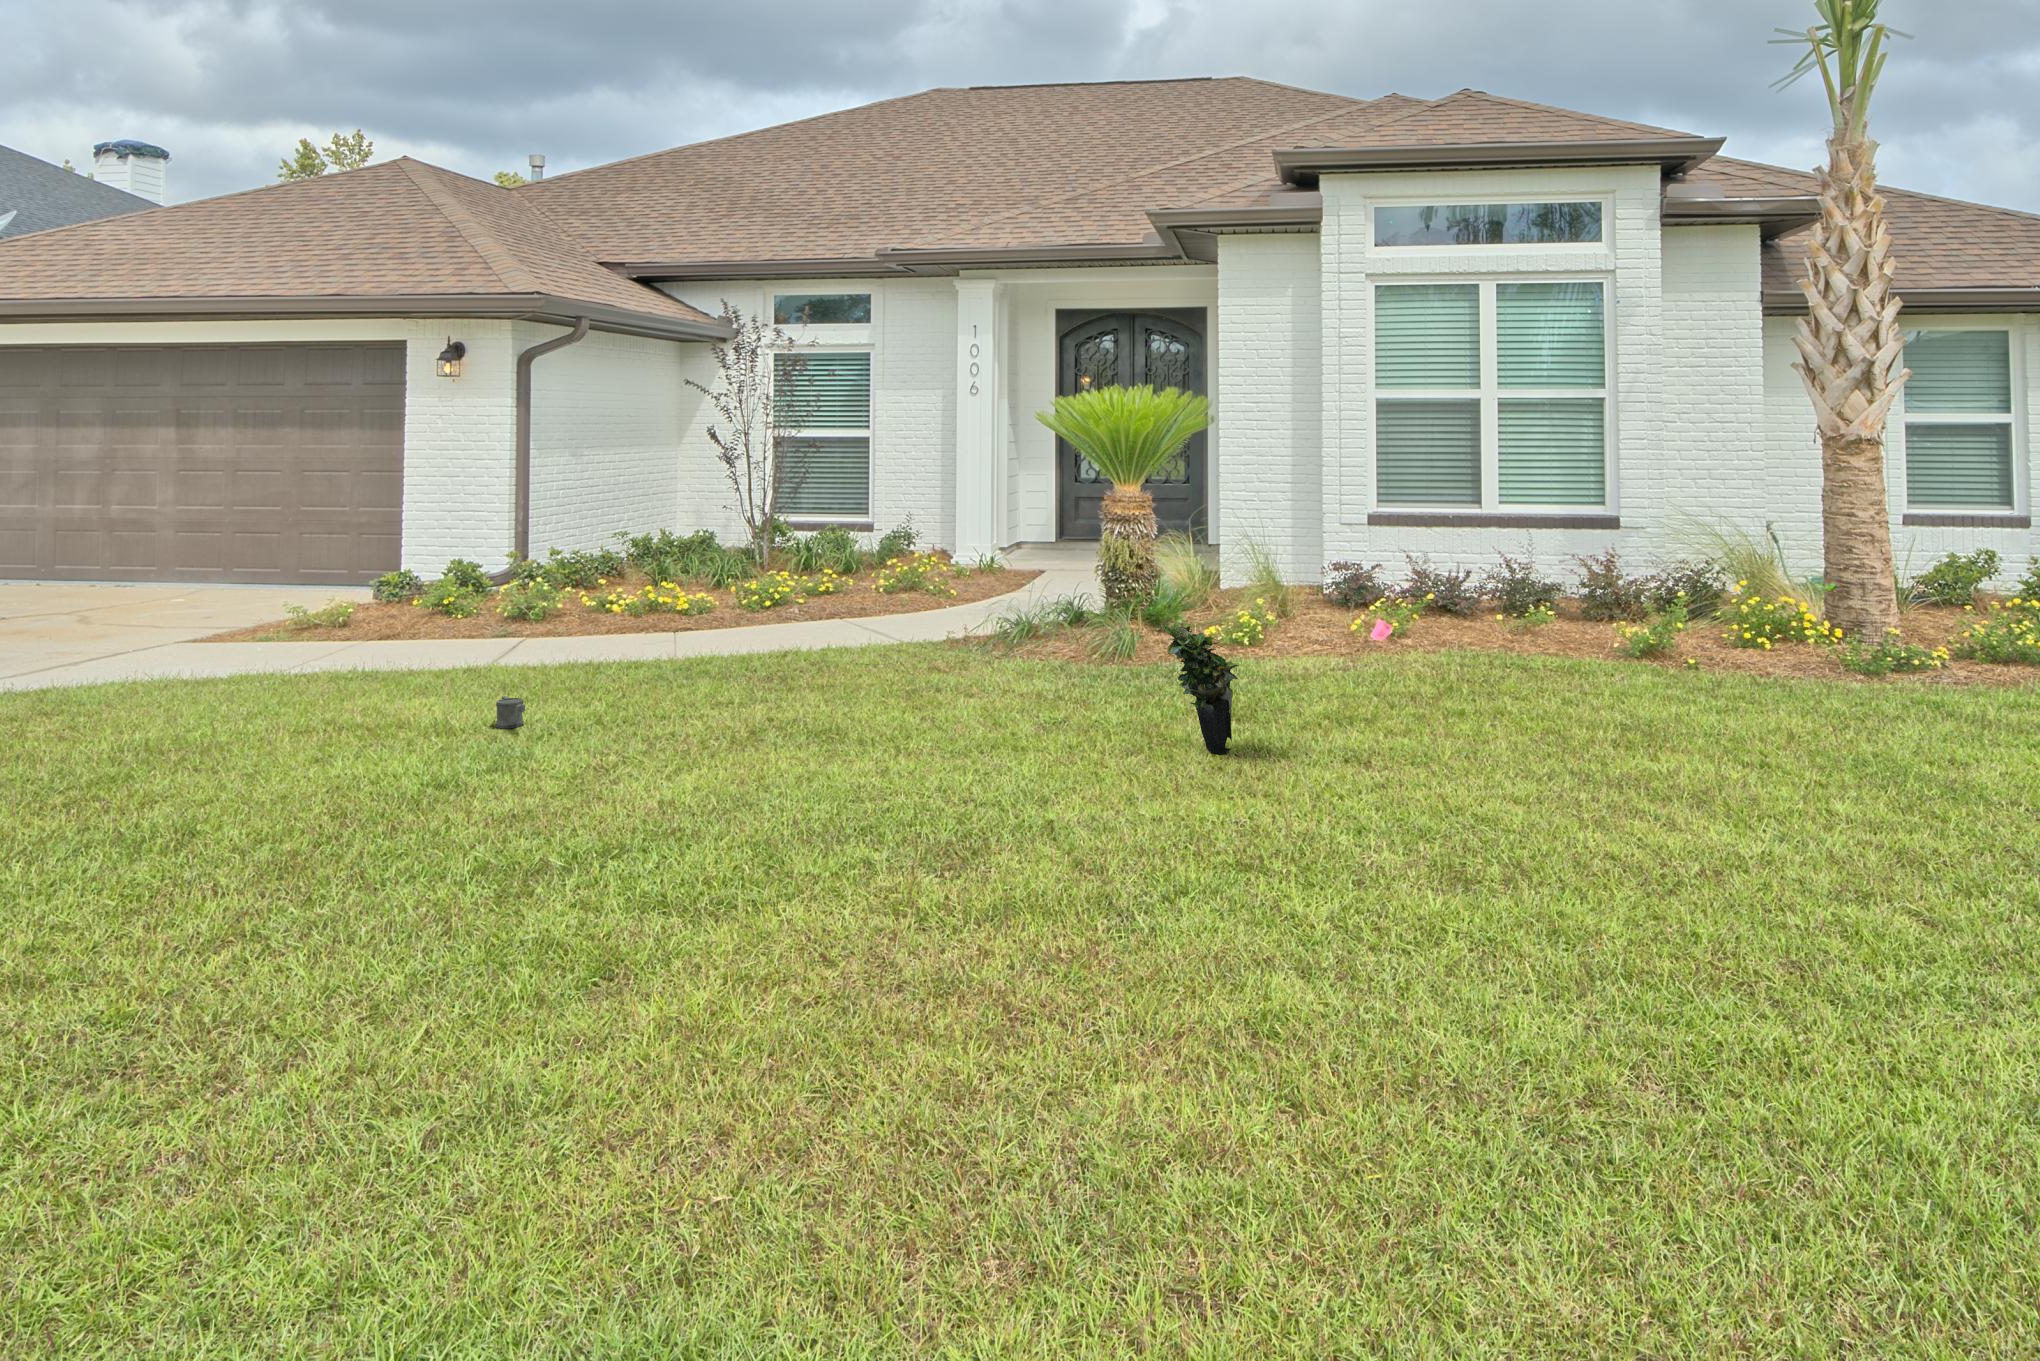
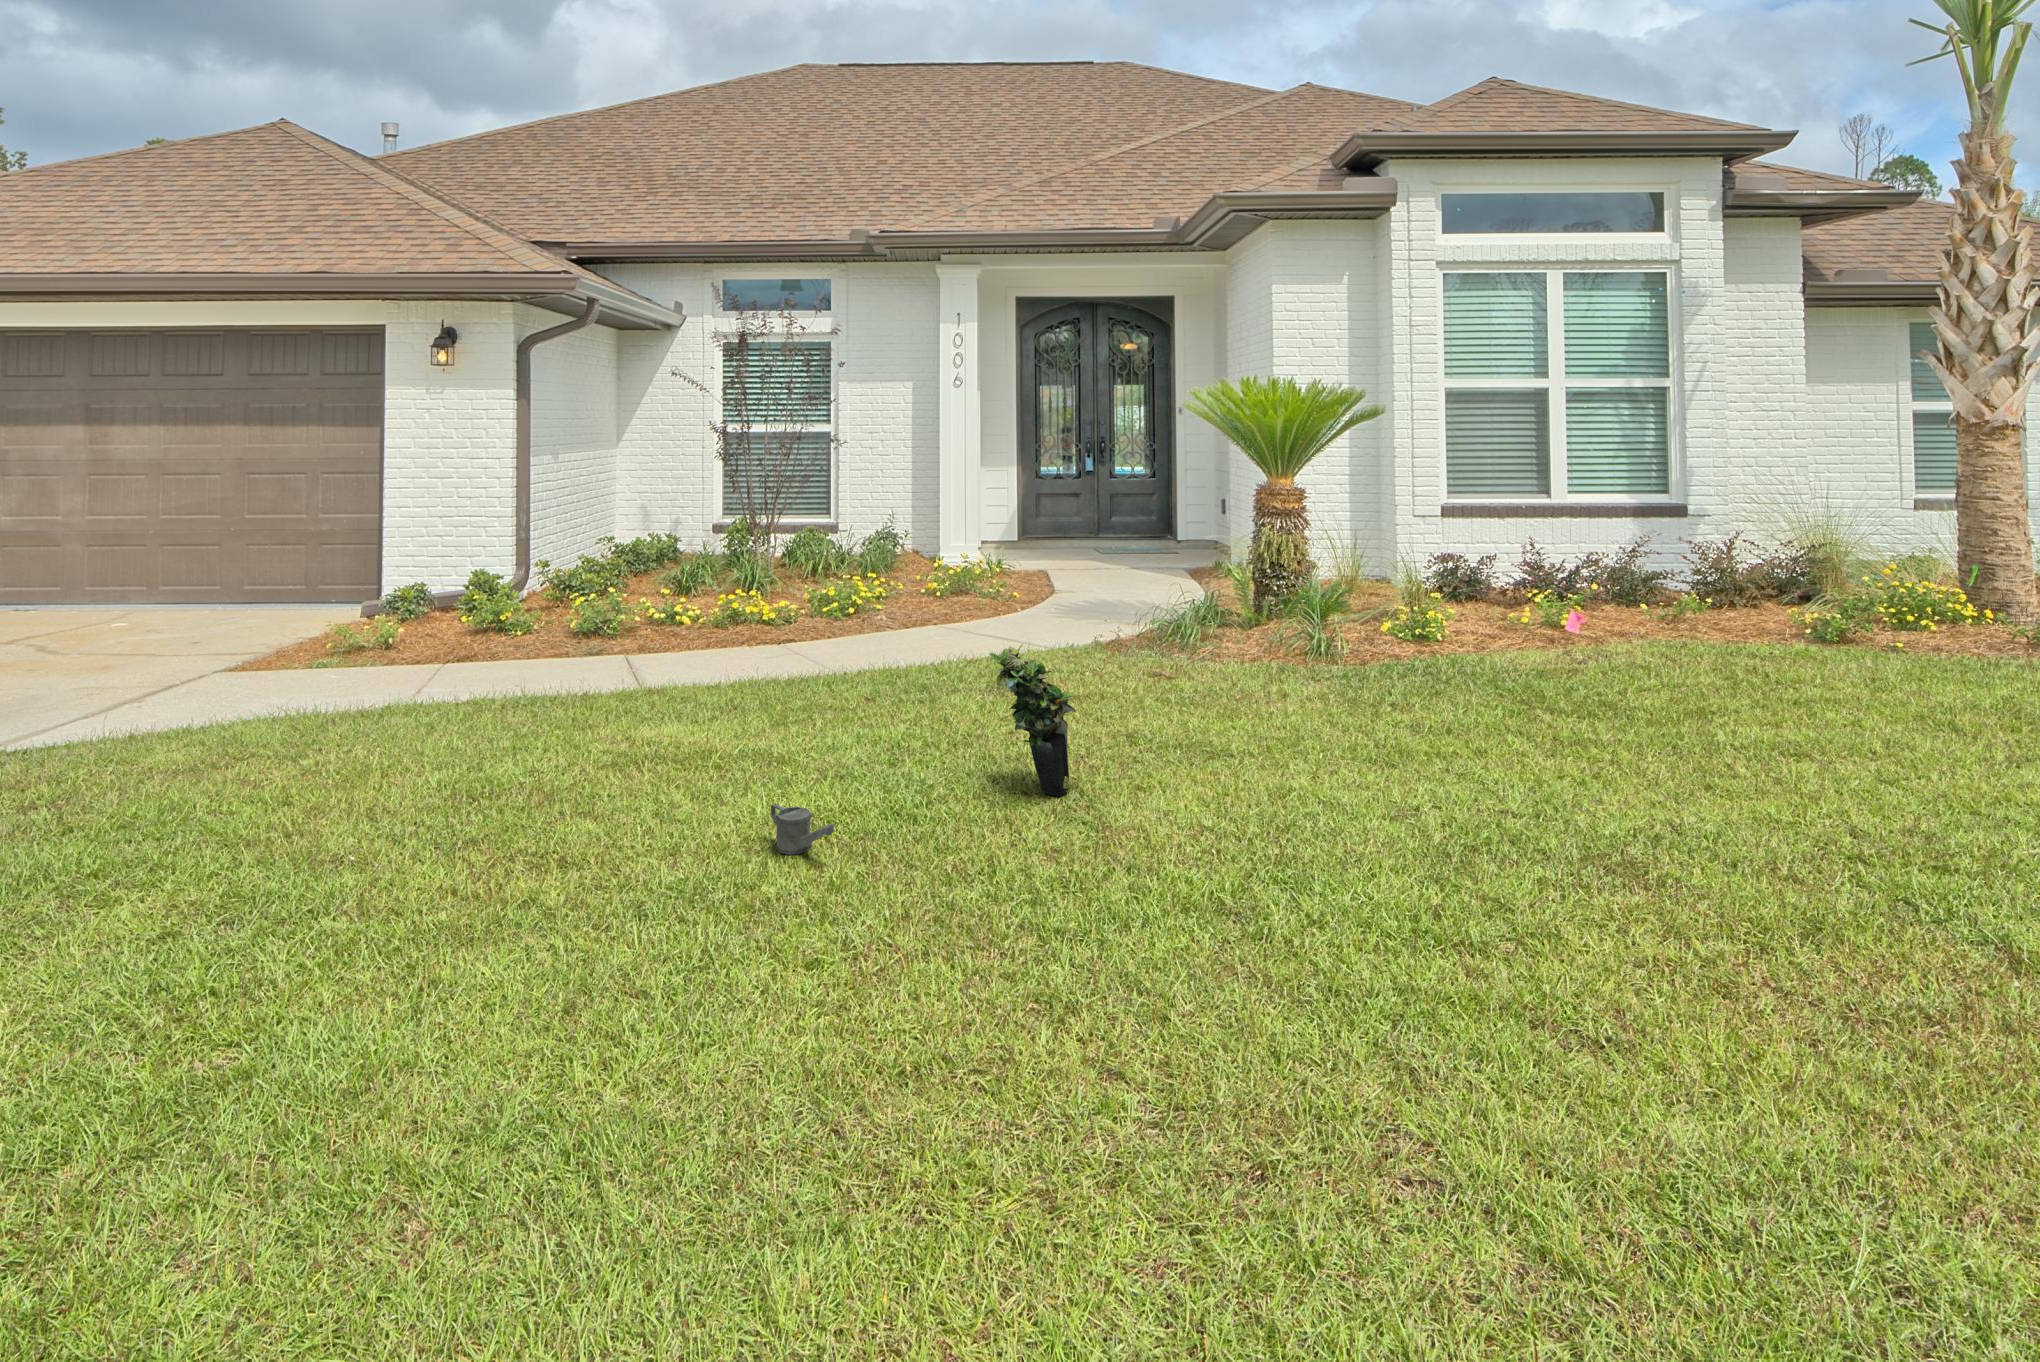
potted plant: present [1161,621,1239,754] -> present [989,644,1076,797]

